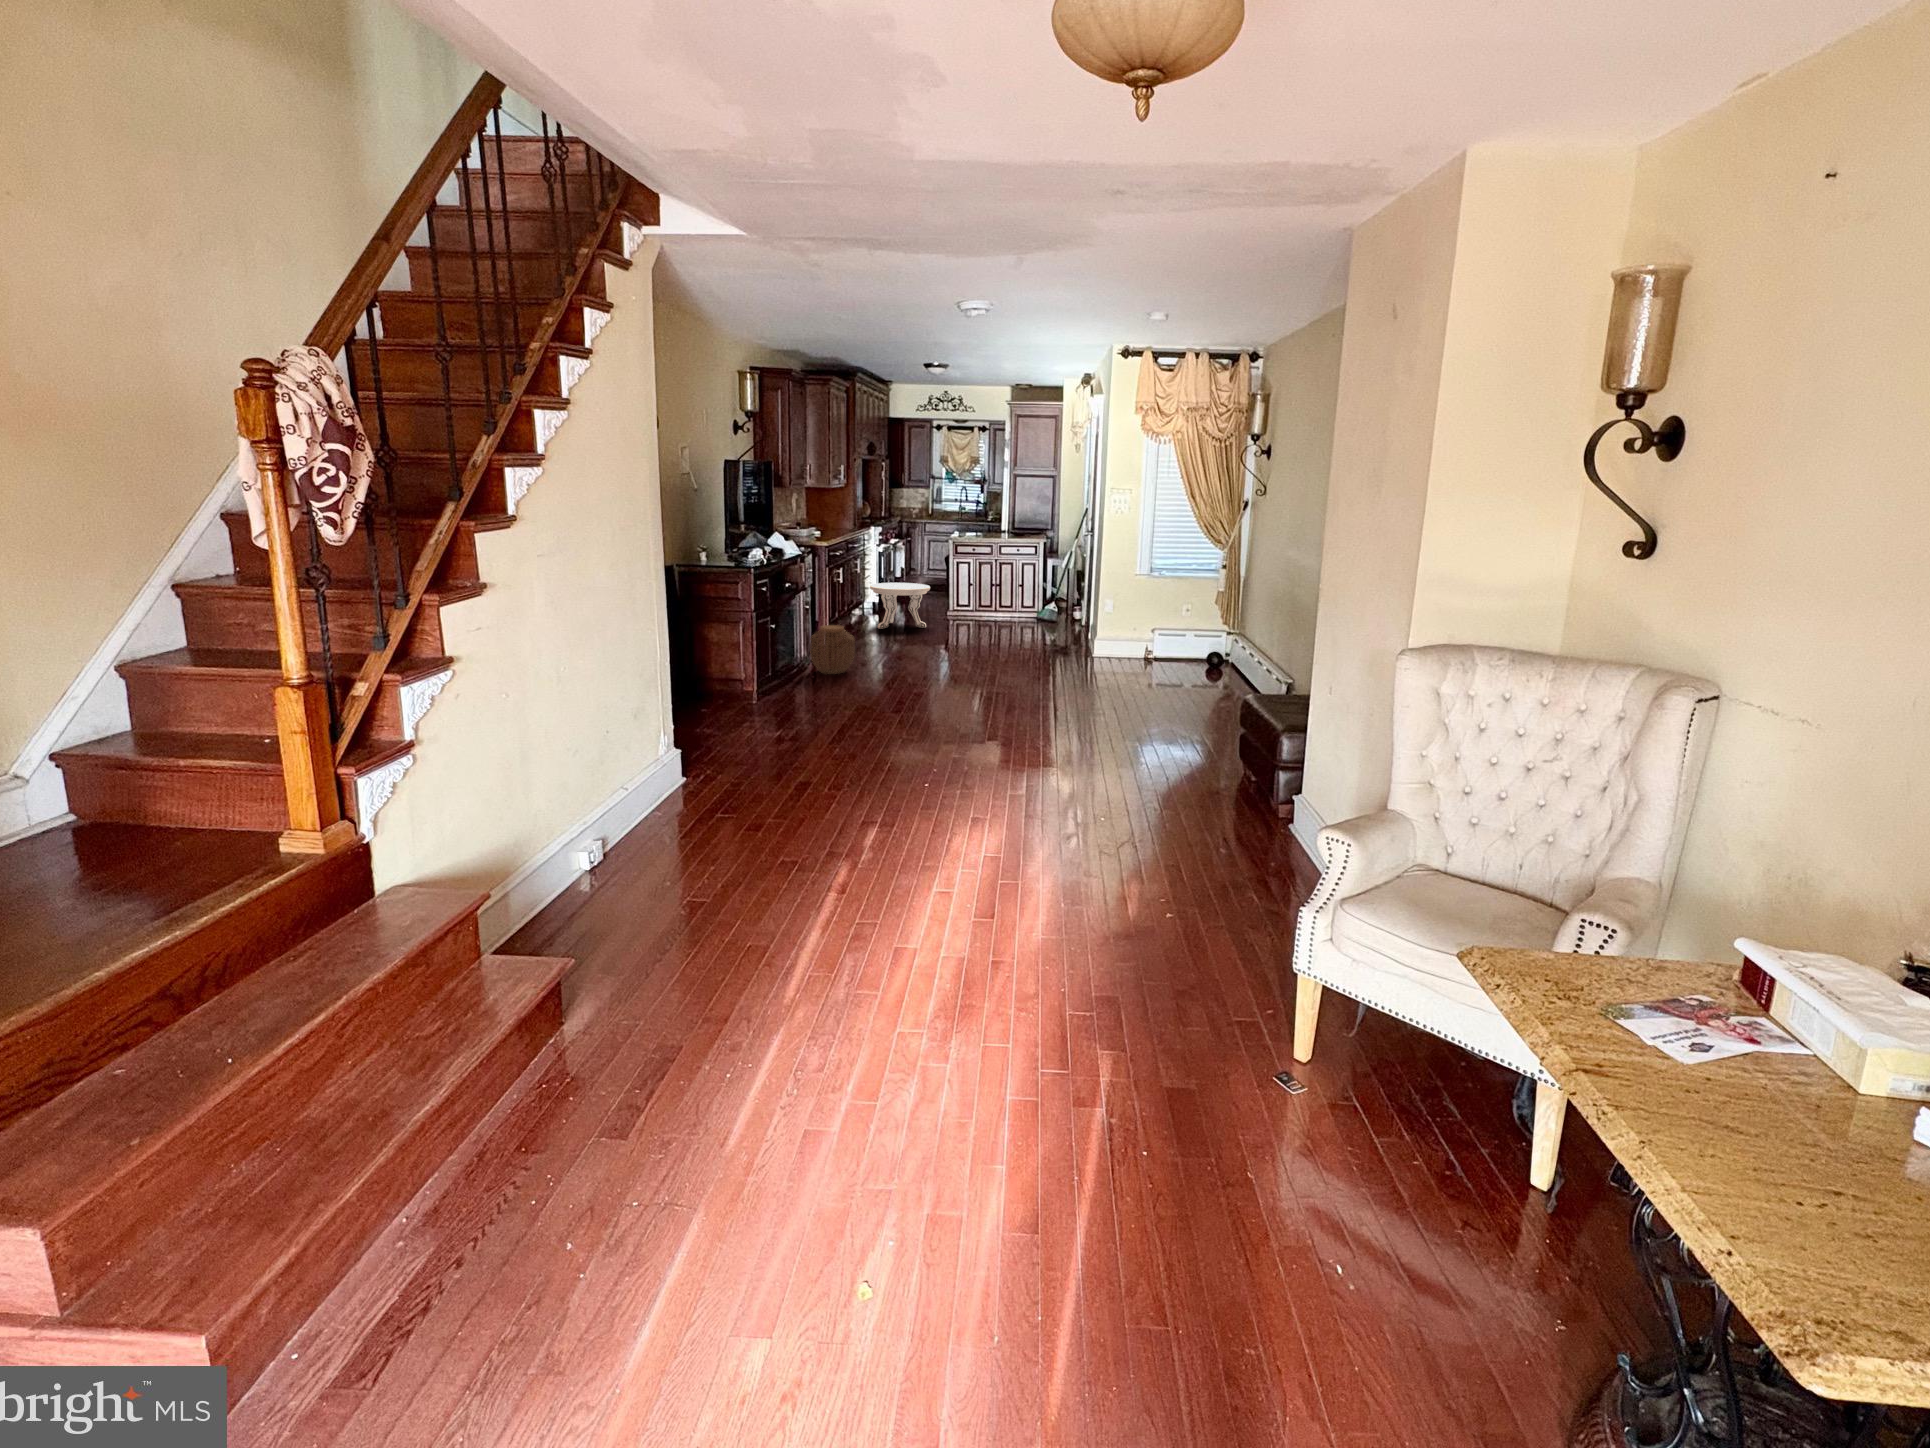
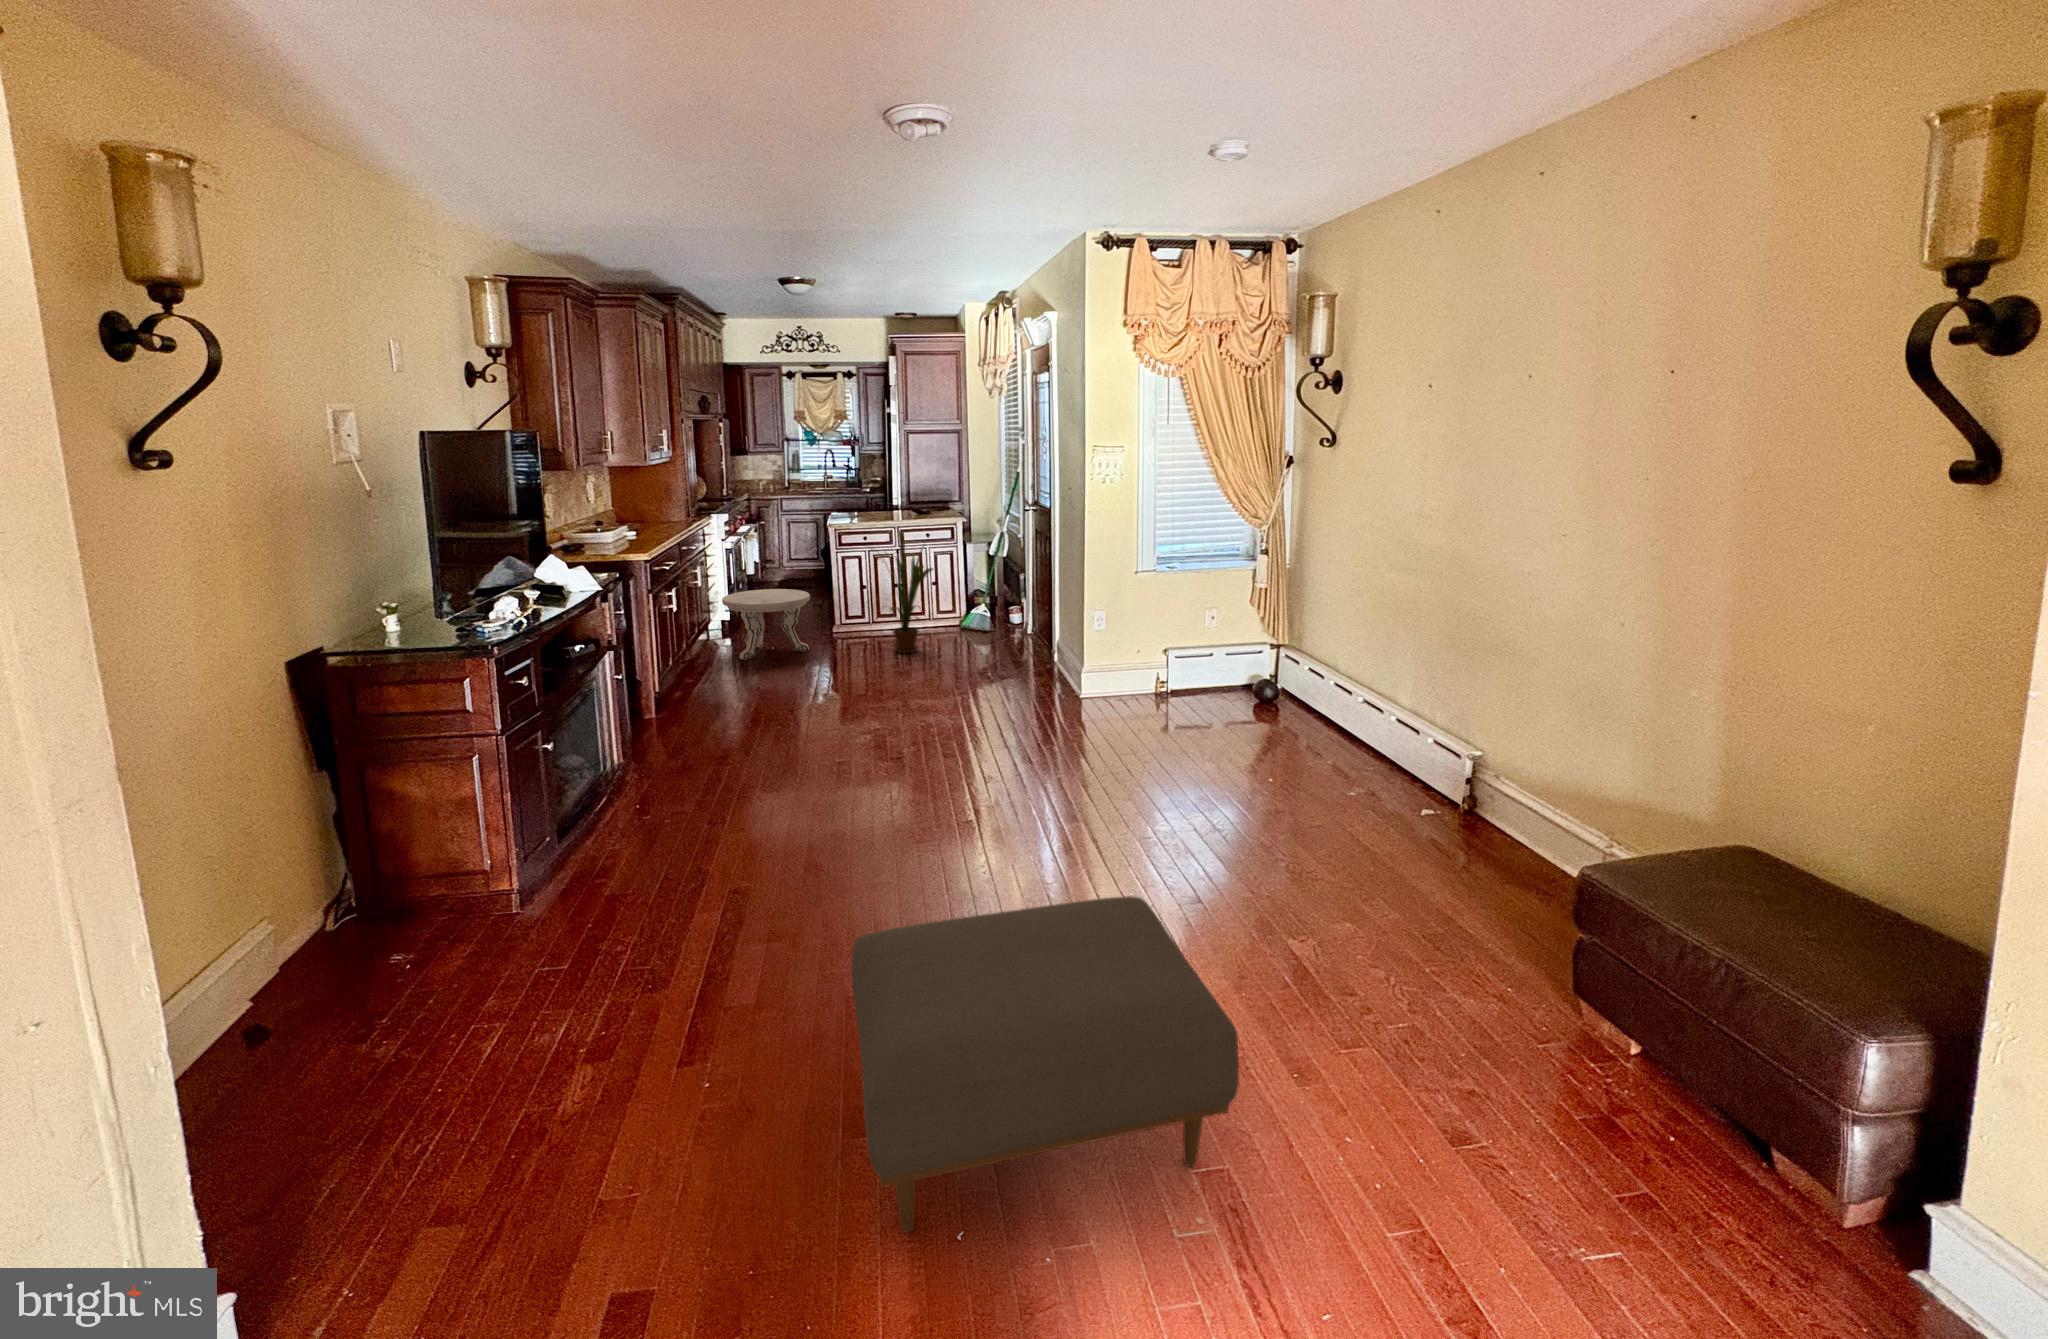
house plant: none [970,542,1020,634] -> present [886,529,933,653]
woven basket: present [810,625,855,674] -> none [634,696,716,780]
ottoman: none [889,685,1043,788] -> present [851,896,1239,1233]

